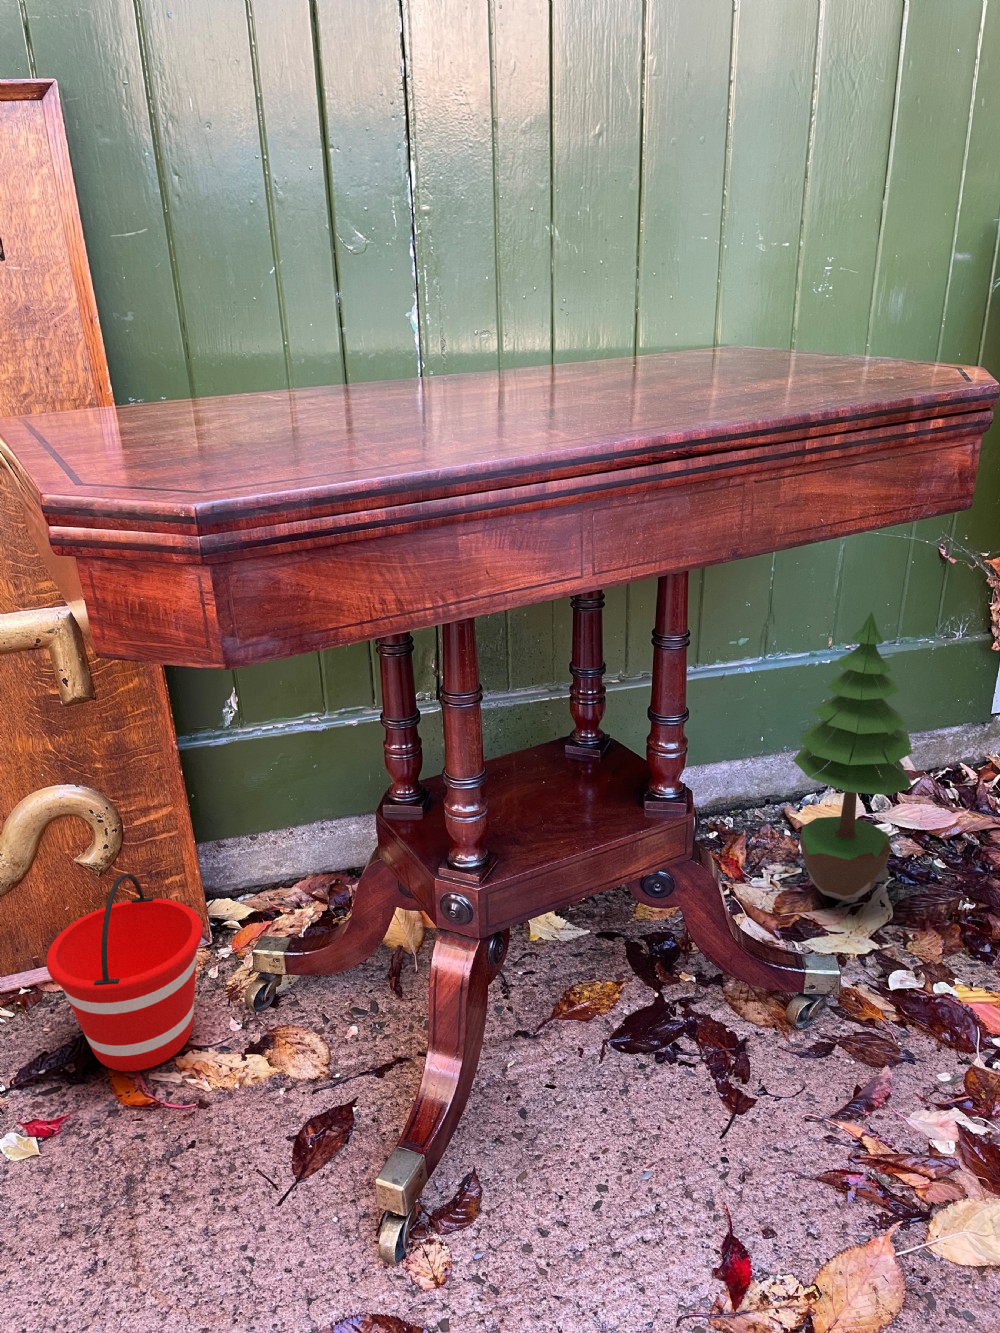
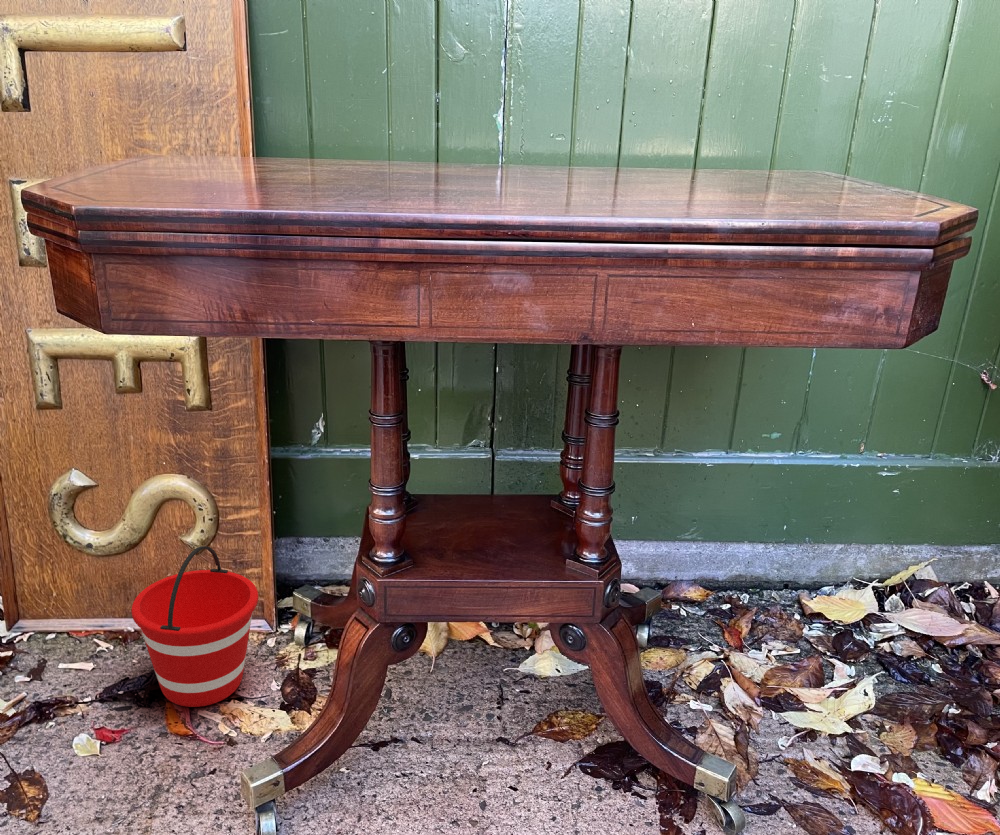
potted tree: present [793,612,913,903] -> none [795,421,908,687]

